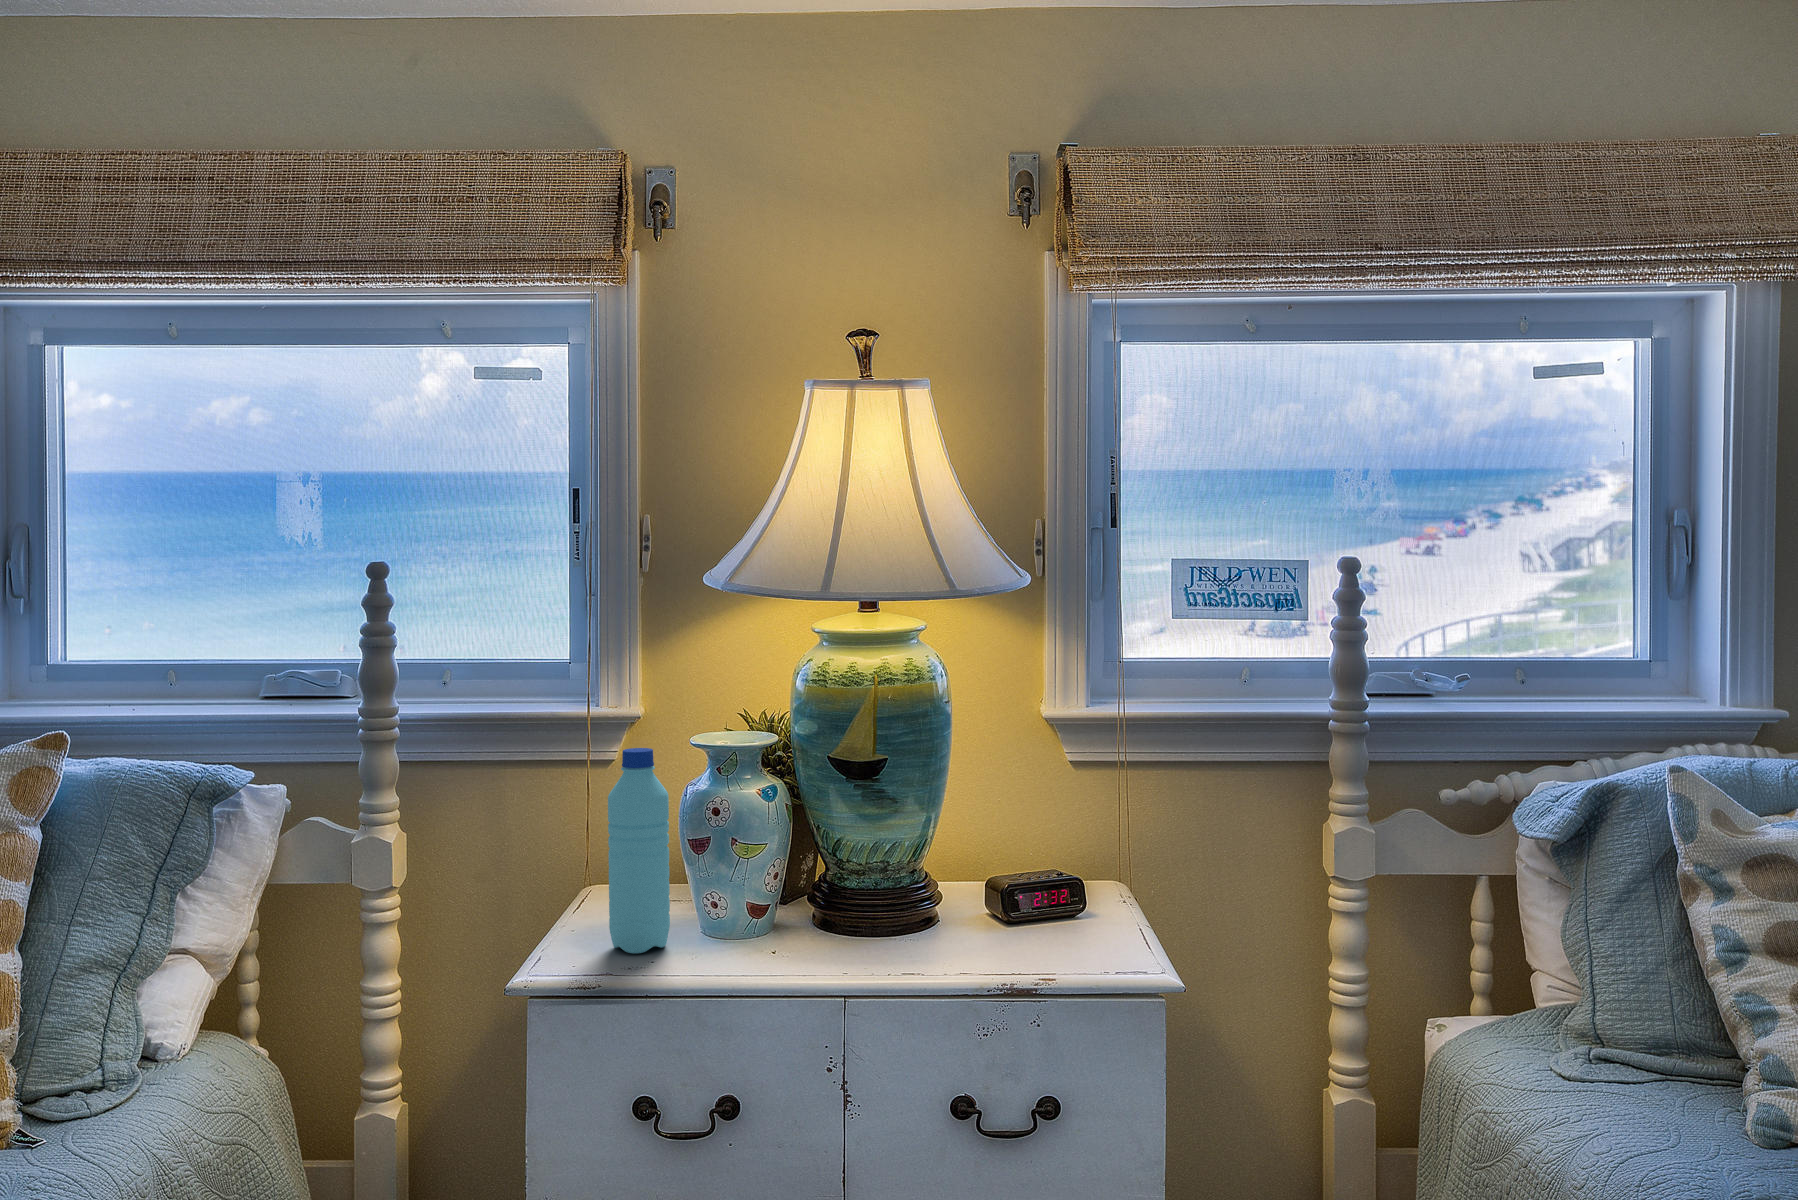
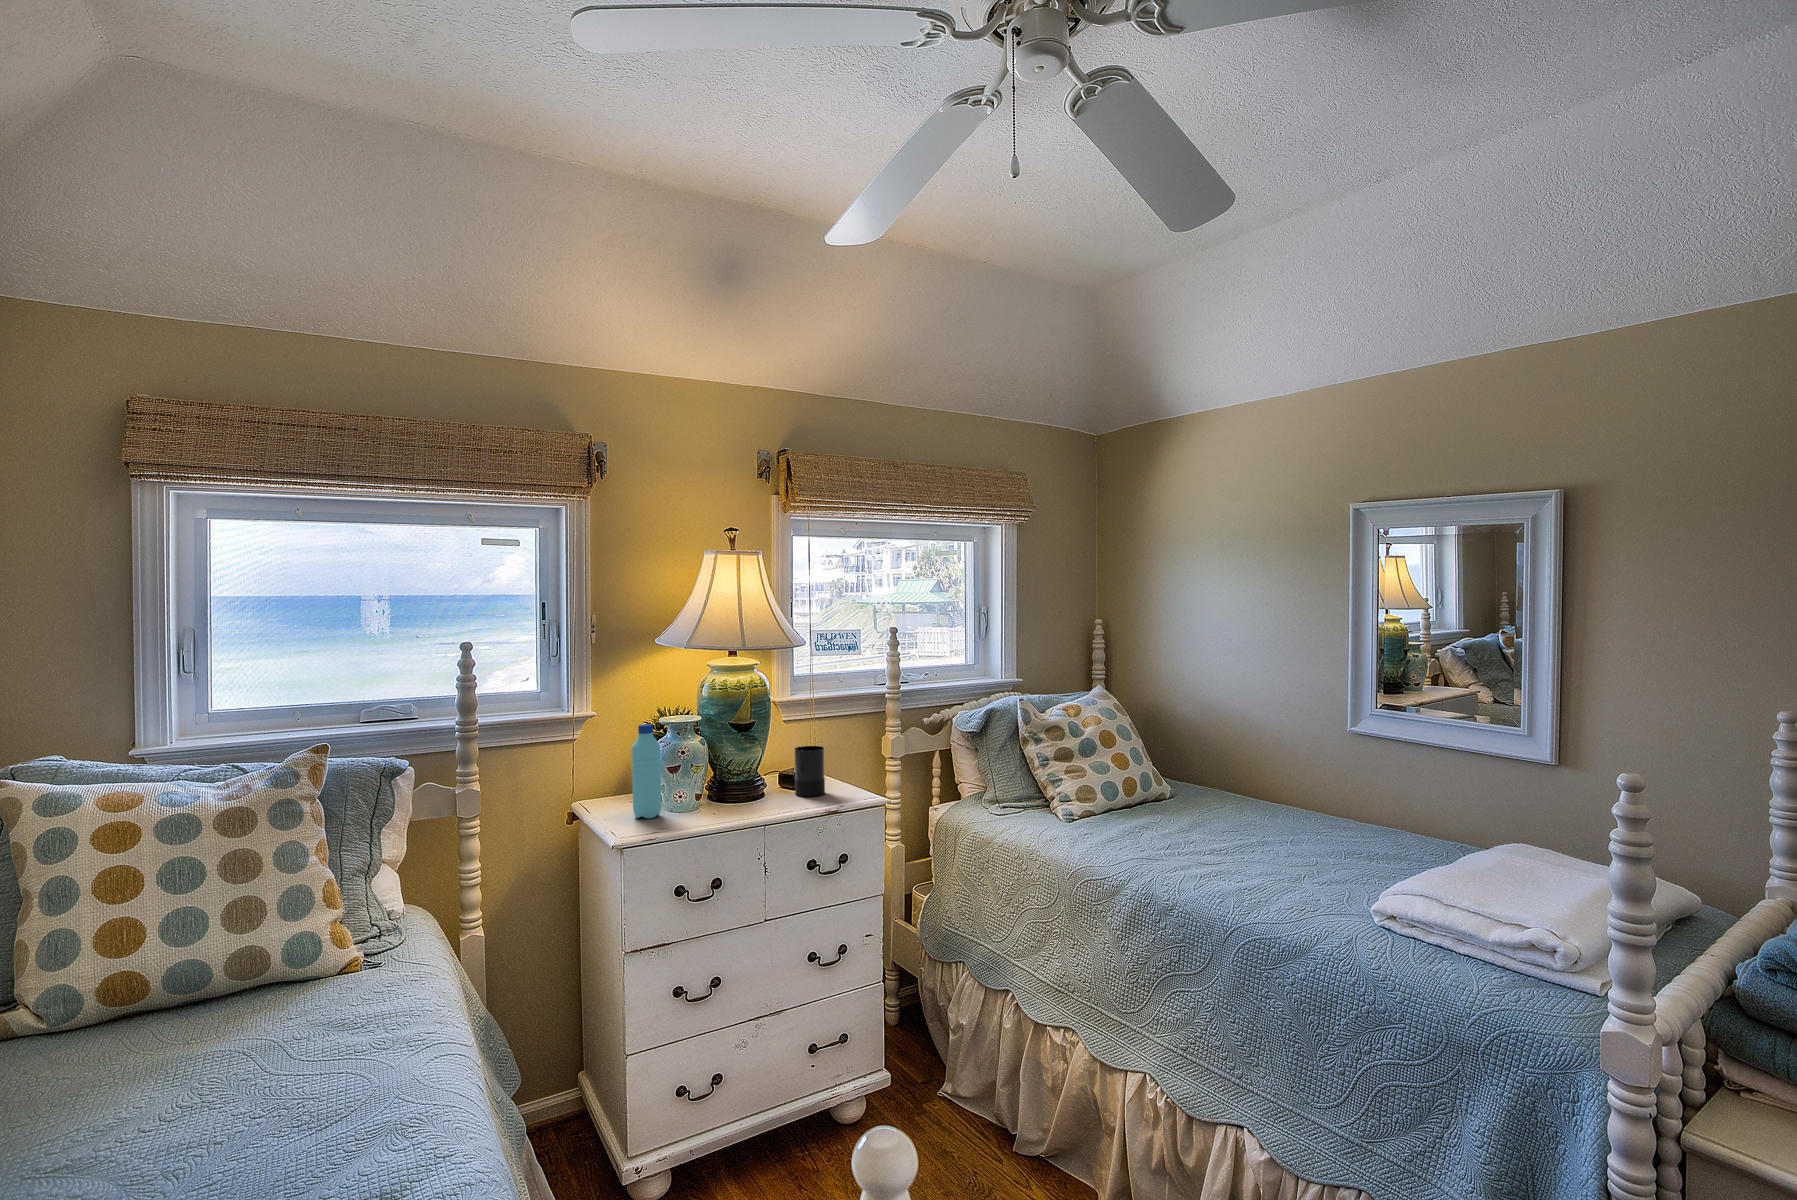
candle: none [988,825,1066,958] -> present [791,744,825,796]

